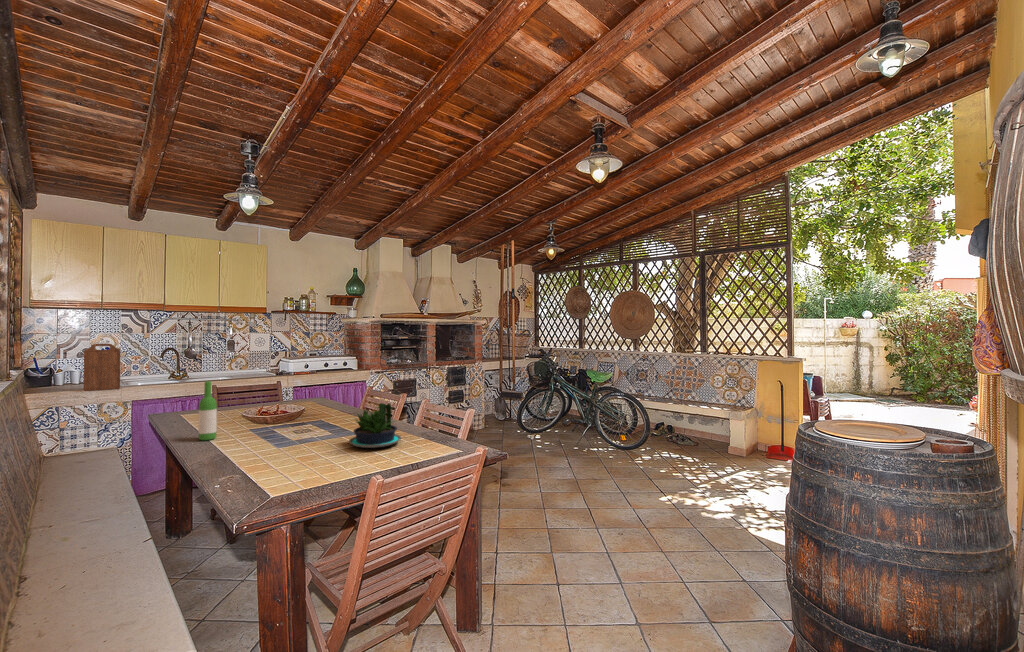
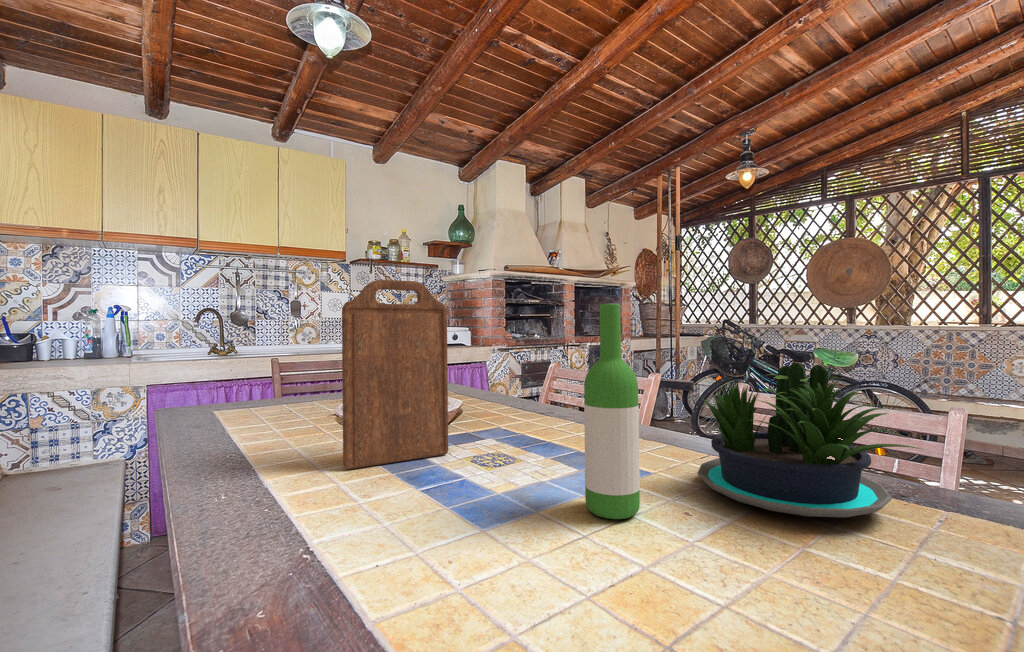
cutting board: present [84,344,121,391] -> present [342,280,448,469]
wine bottle: present [199,381,217,440] -> present [584,304,640,519]

